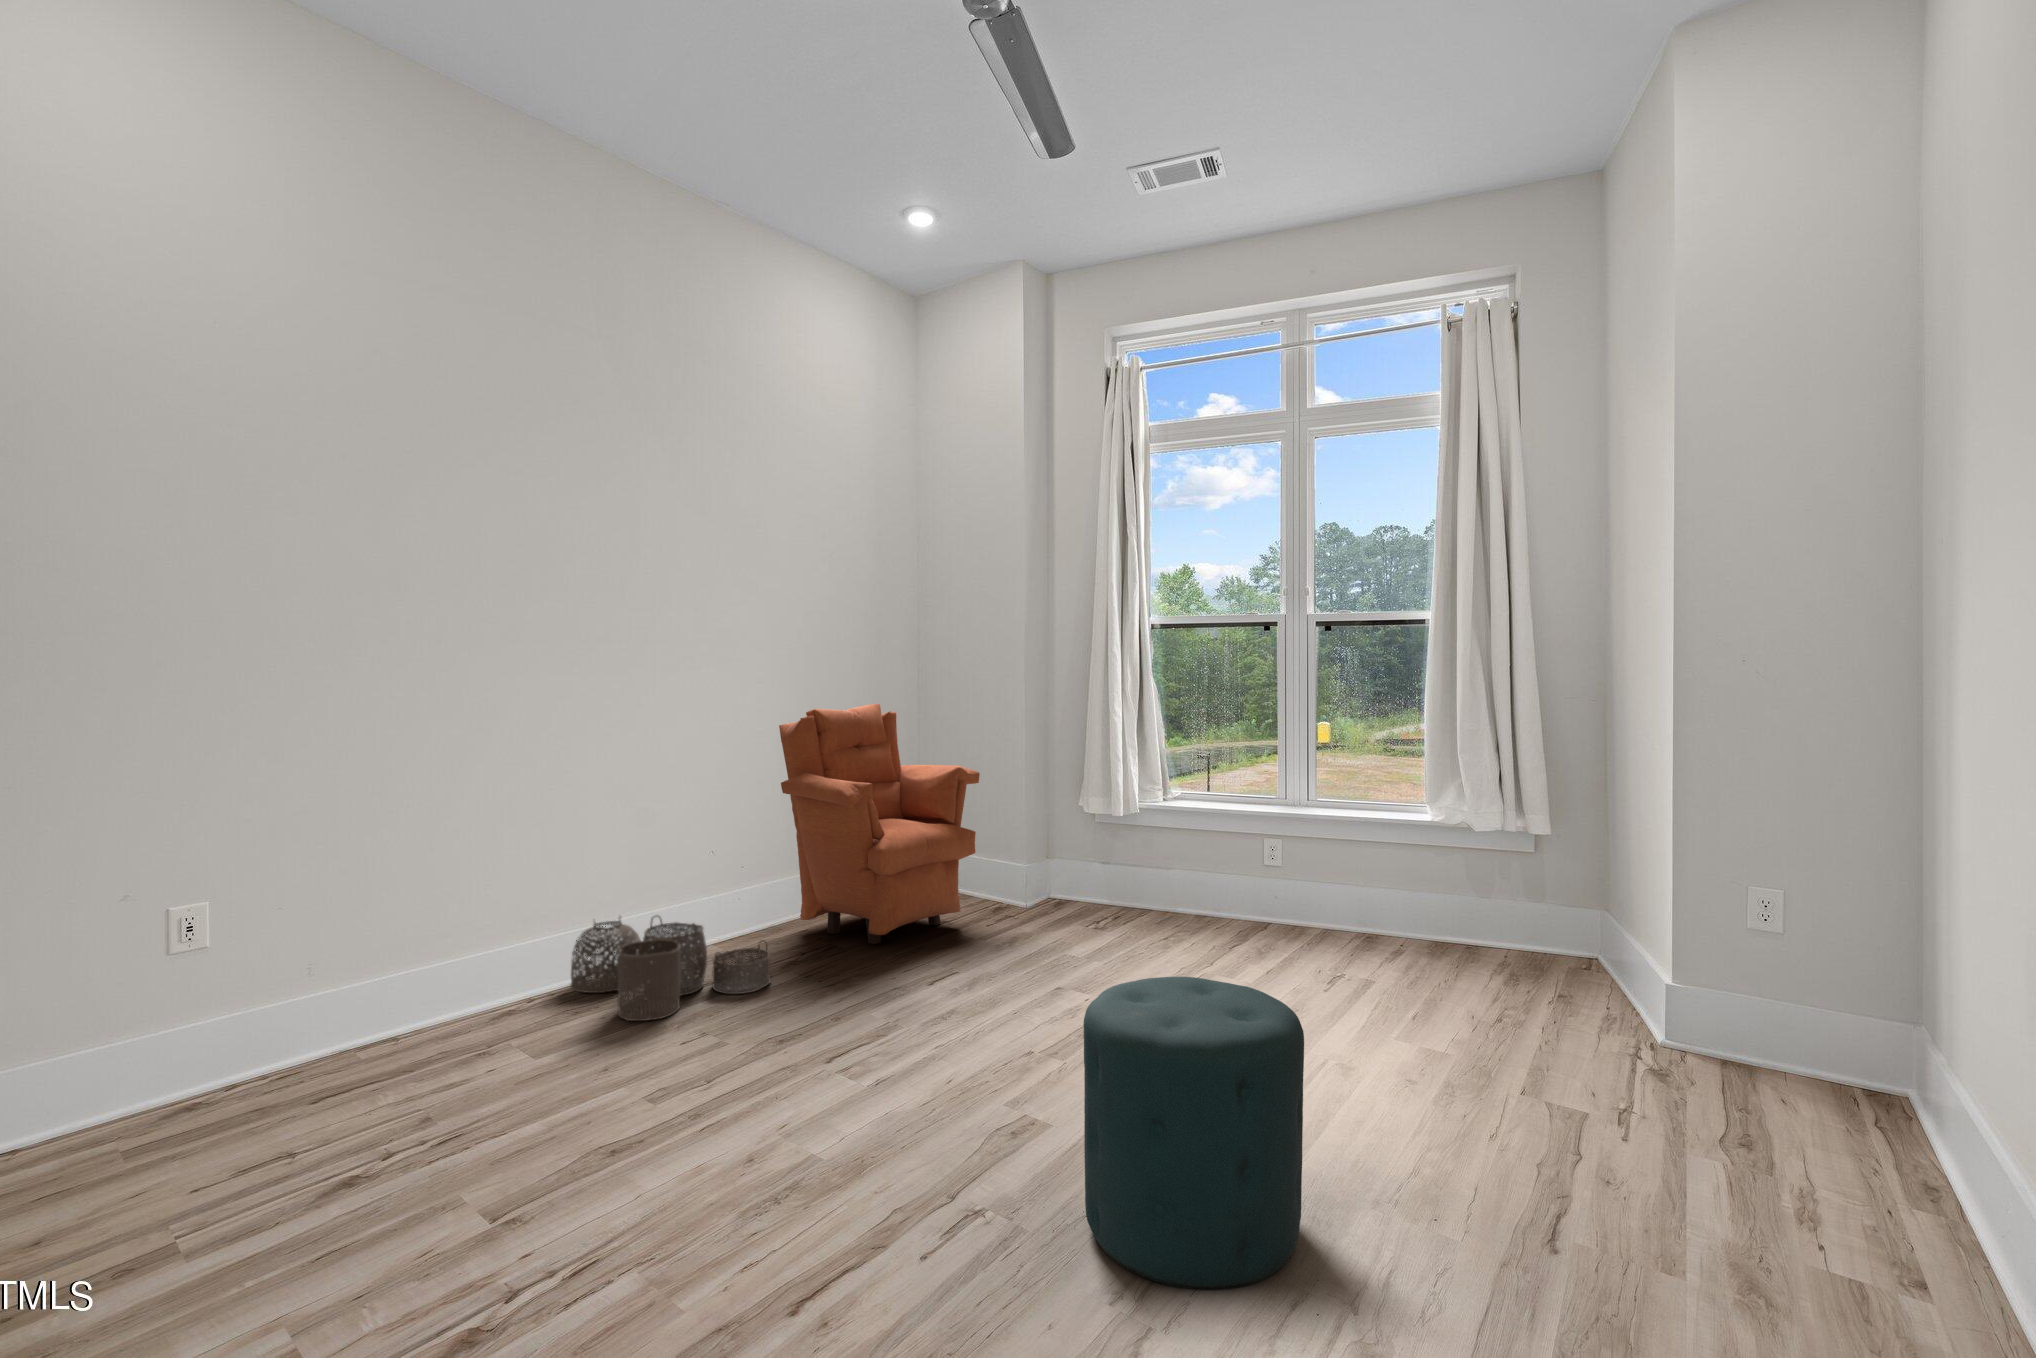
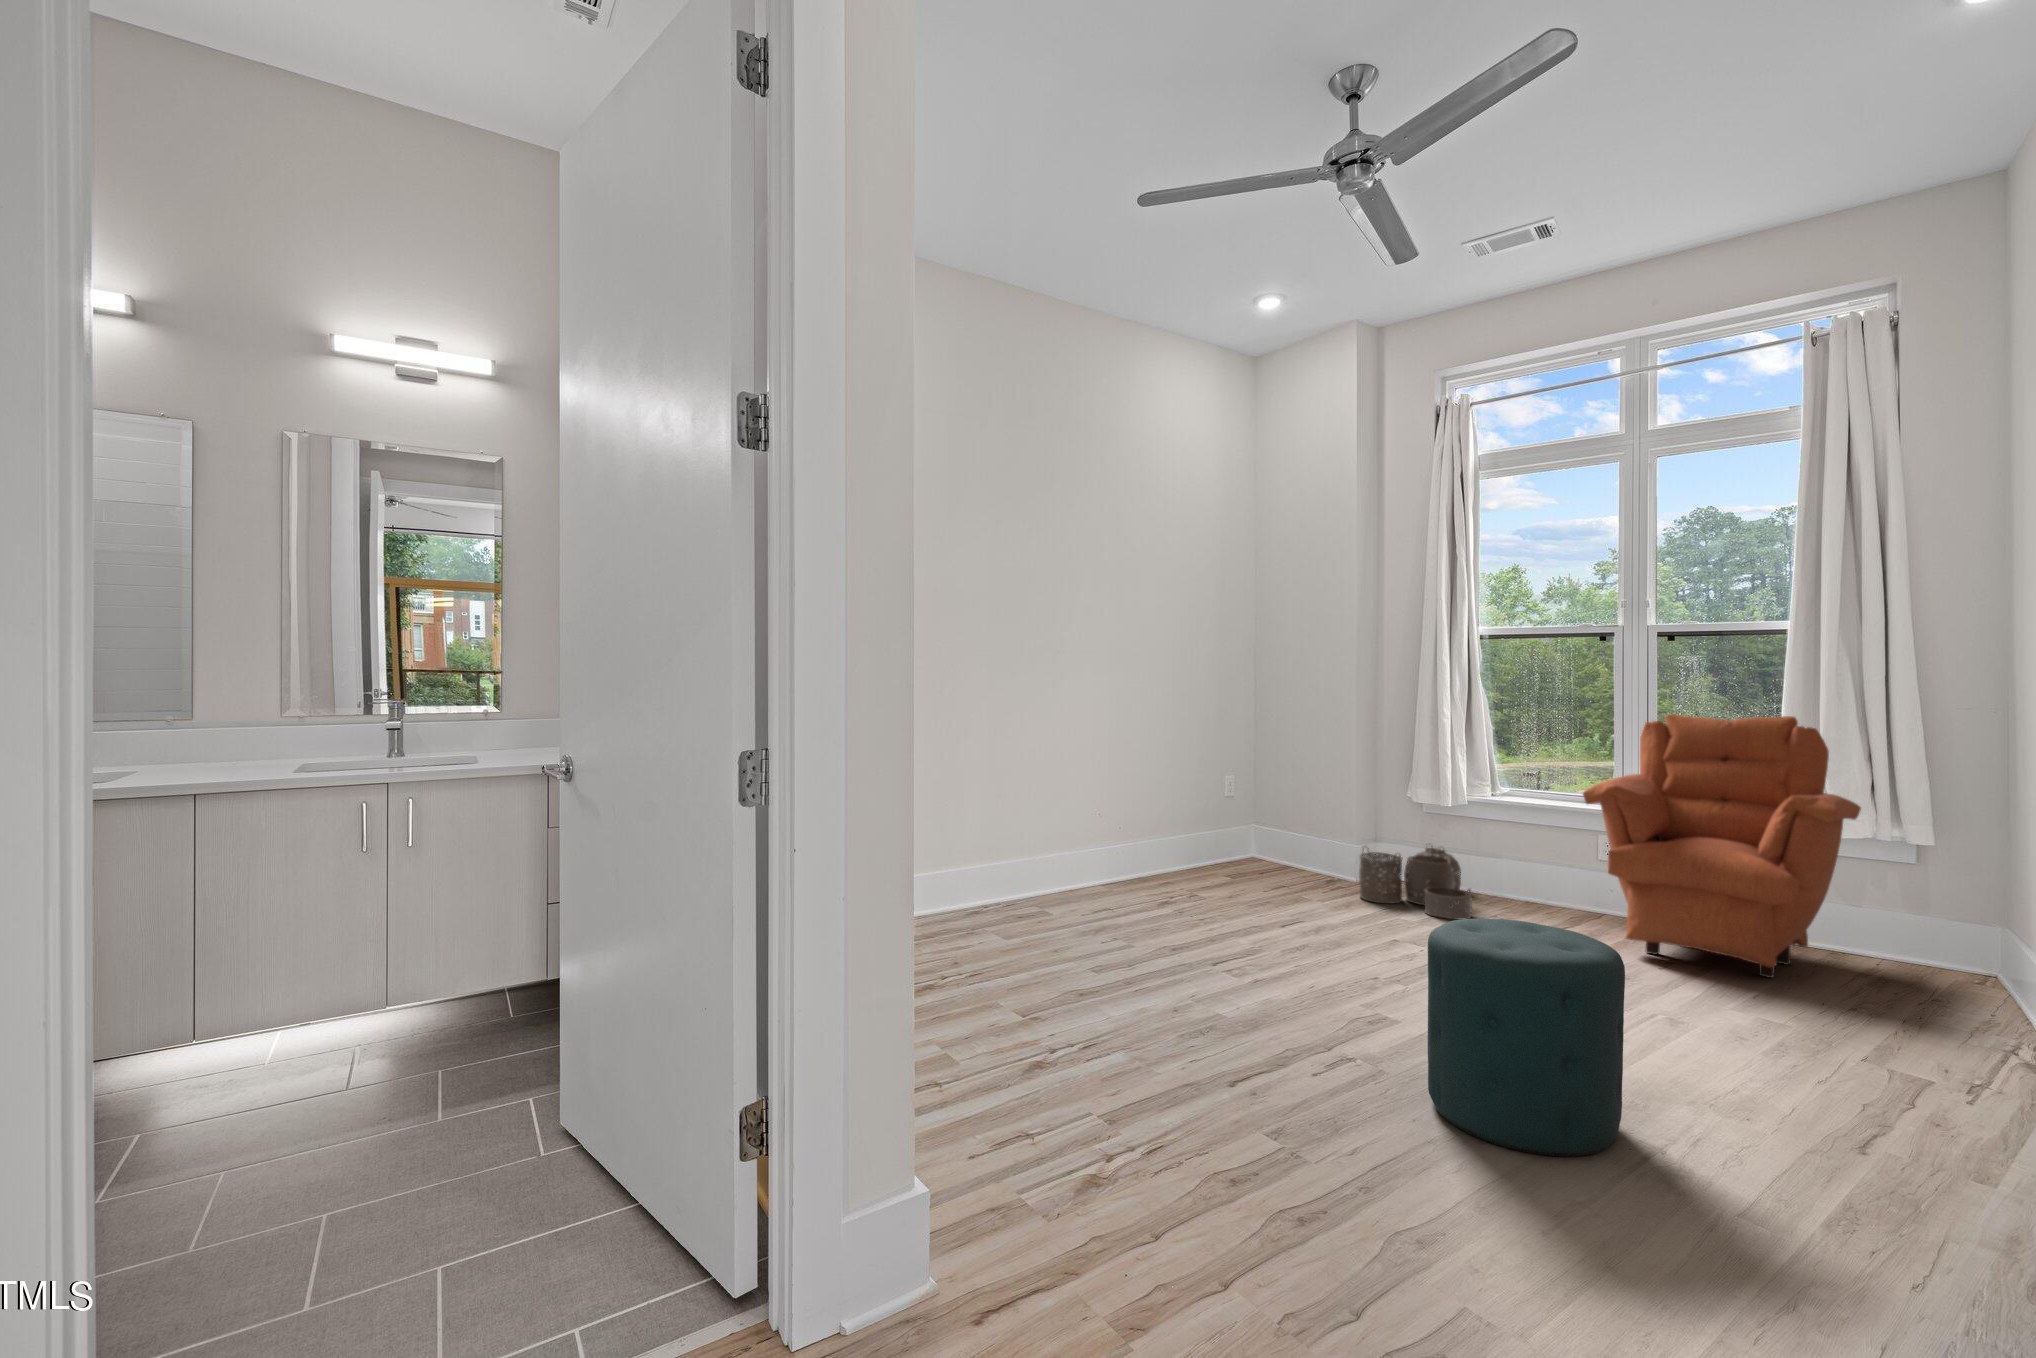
armchair: present [779,704,980,944] -> present [1583,715,1861,978]
woven basket: present [570,916,771,1021] -> present [1359,848,1472,919]

